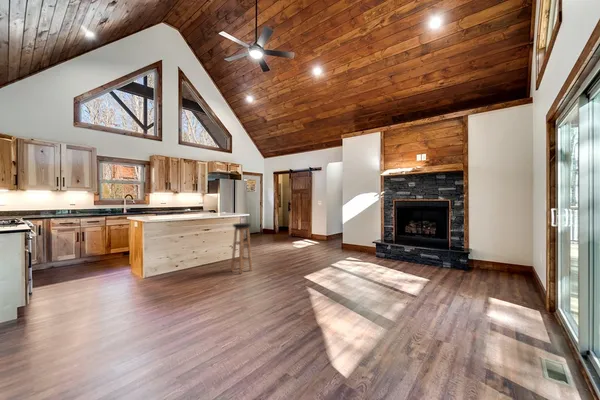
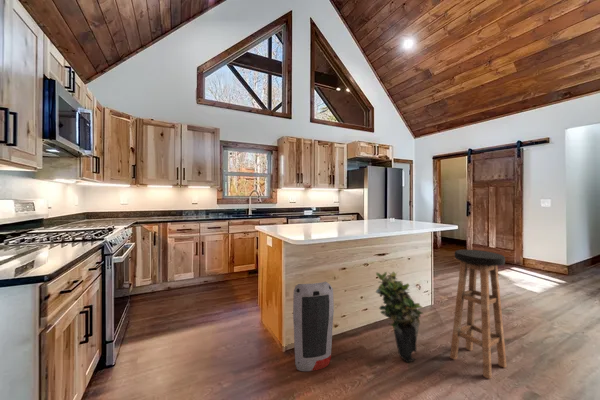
potted plant: none [196,236,219,275] -> present [376,272,422,362]
air purifier: none [148,240,172,283] -> present [293,282,334,371]

